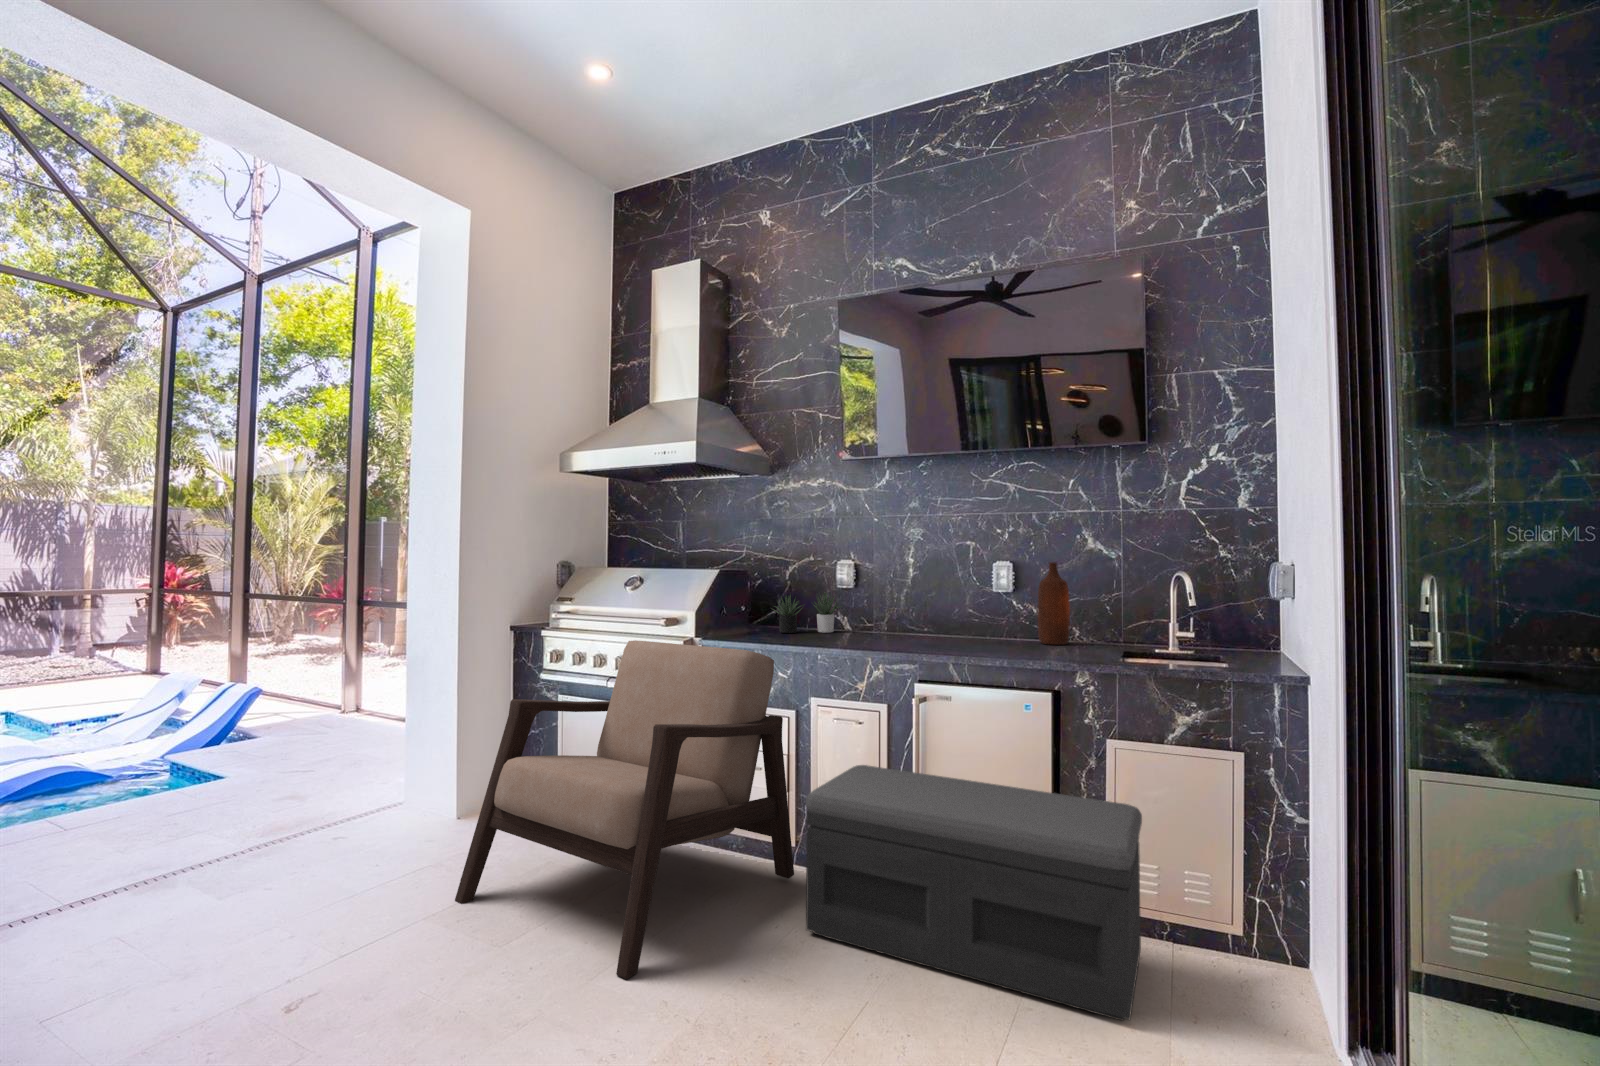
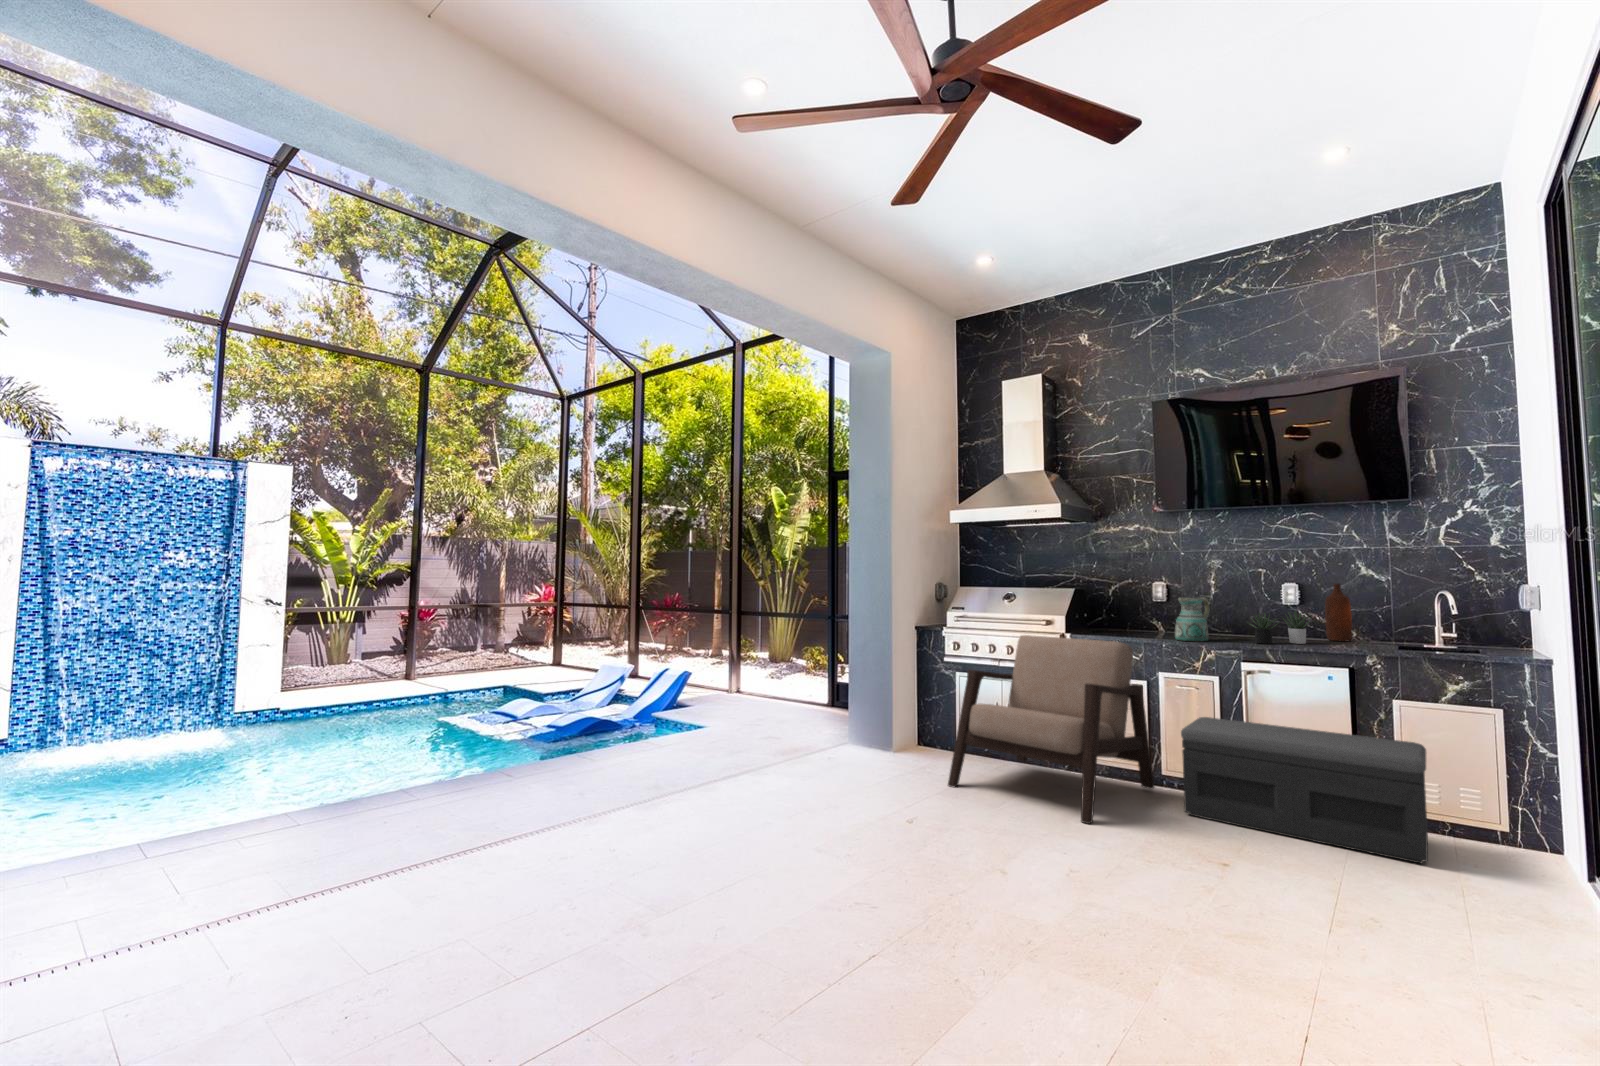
ceramic pitcher: none [840,581,891,648] -> present [1175,597,1209,641]
succulent plant: present [773,593,842,633] -> present [1249,611,1311,644]

